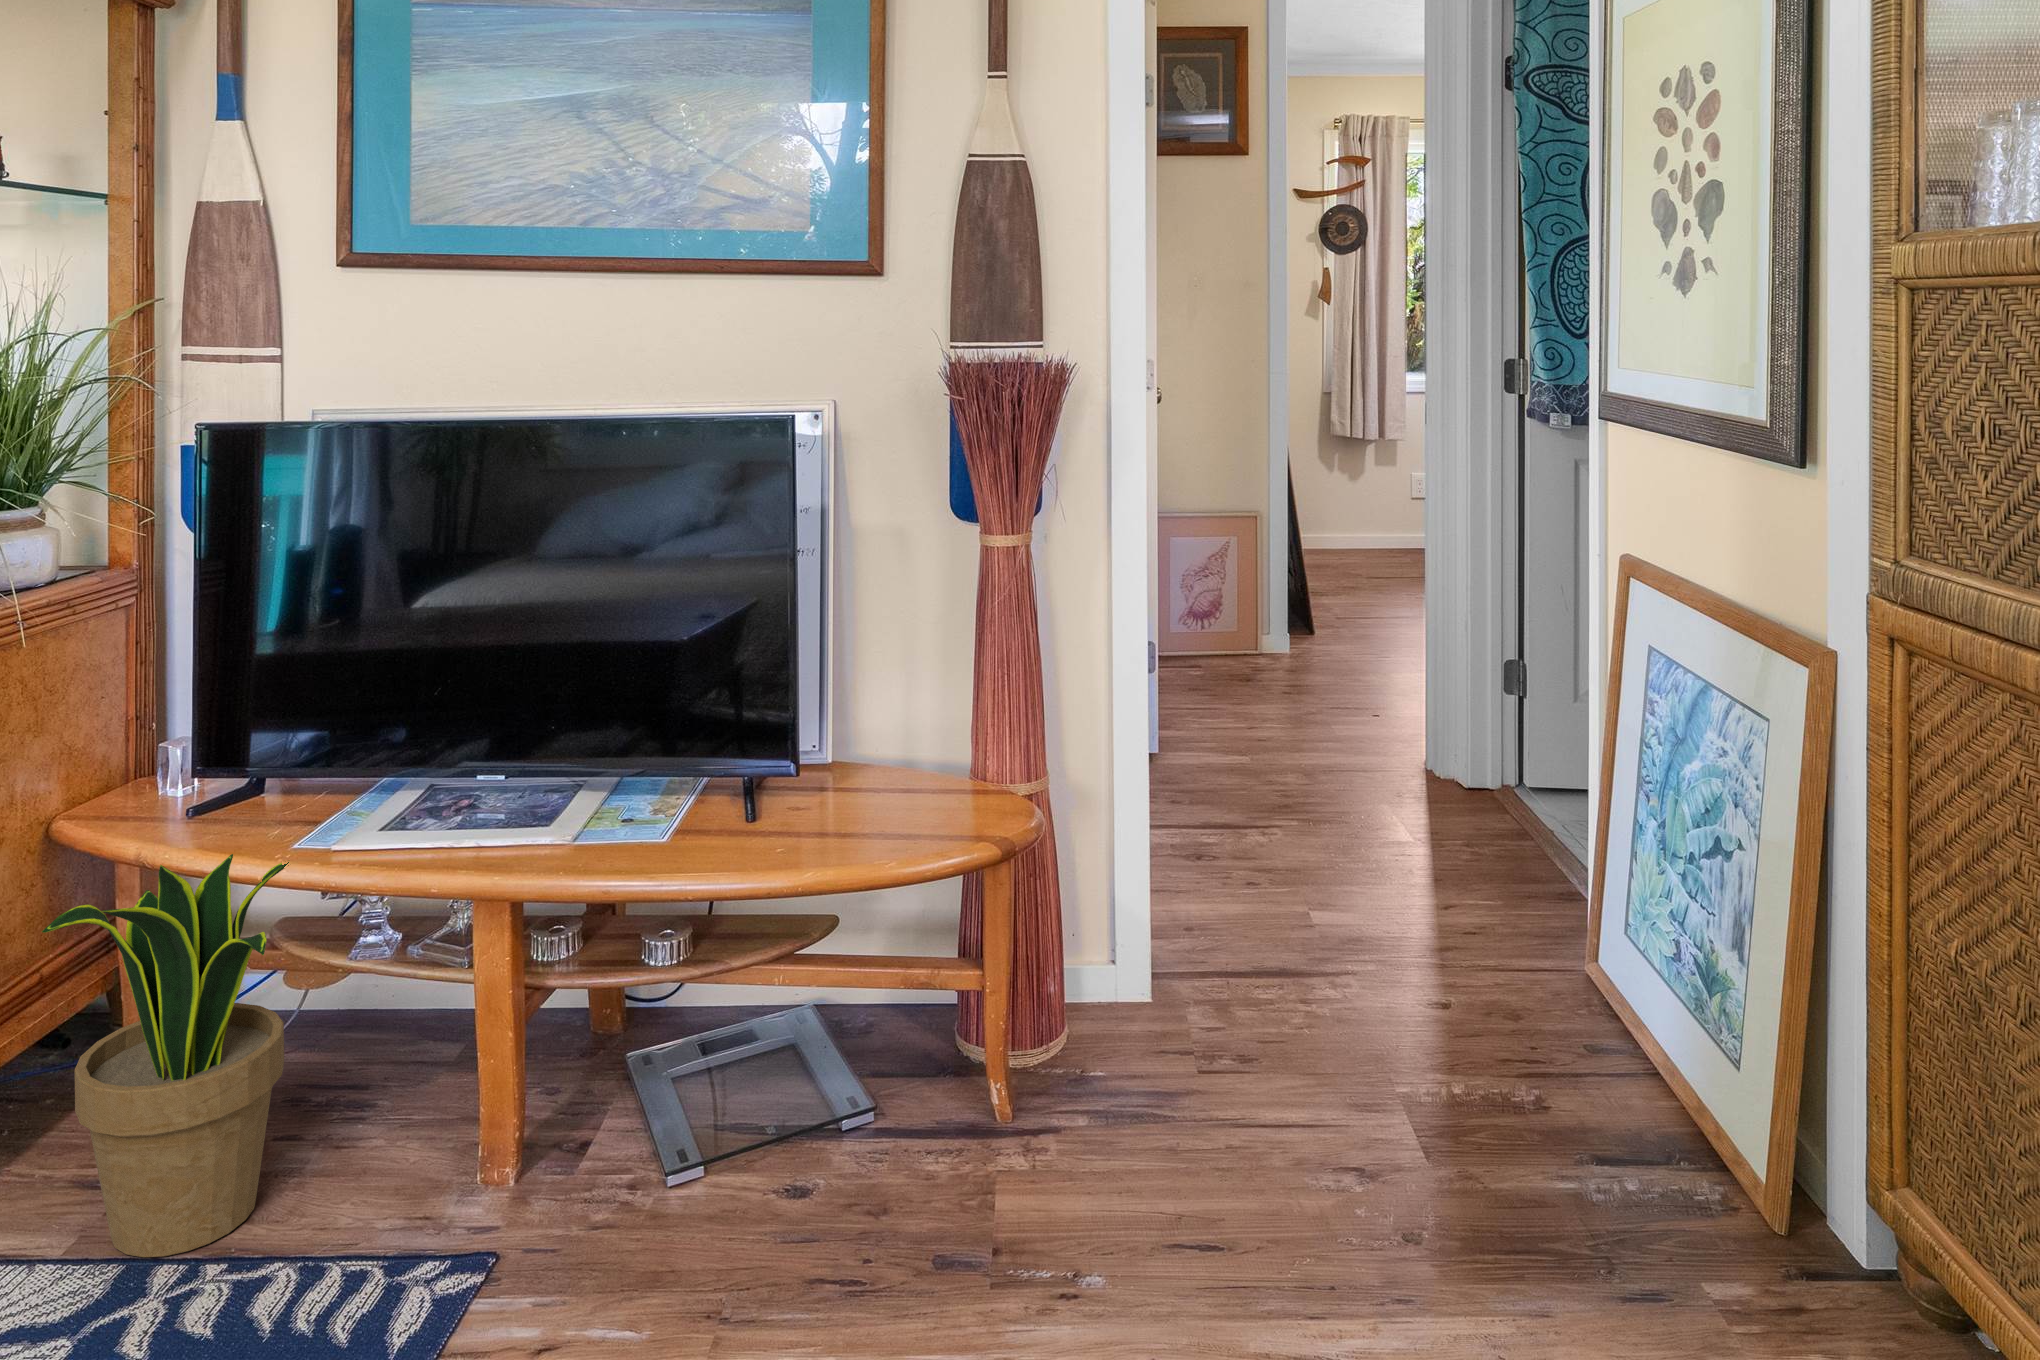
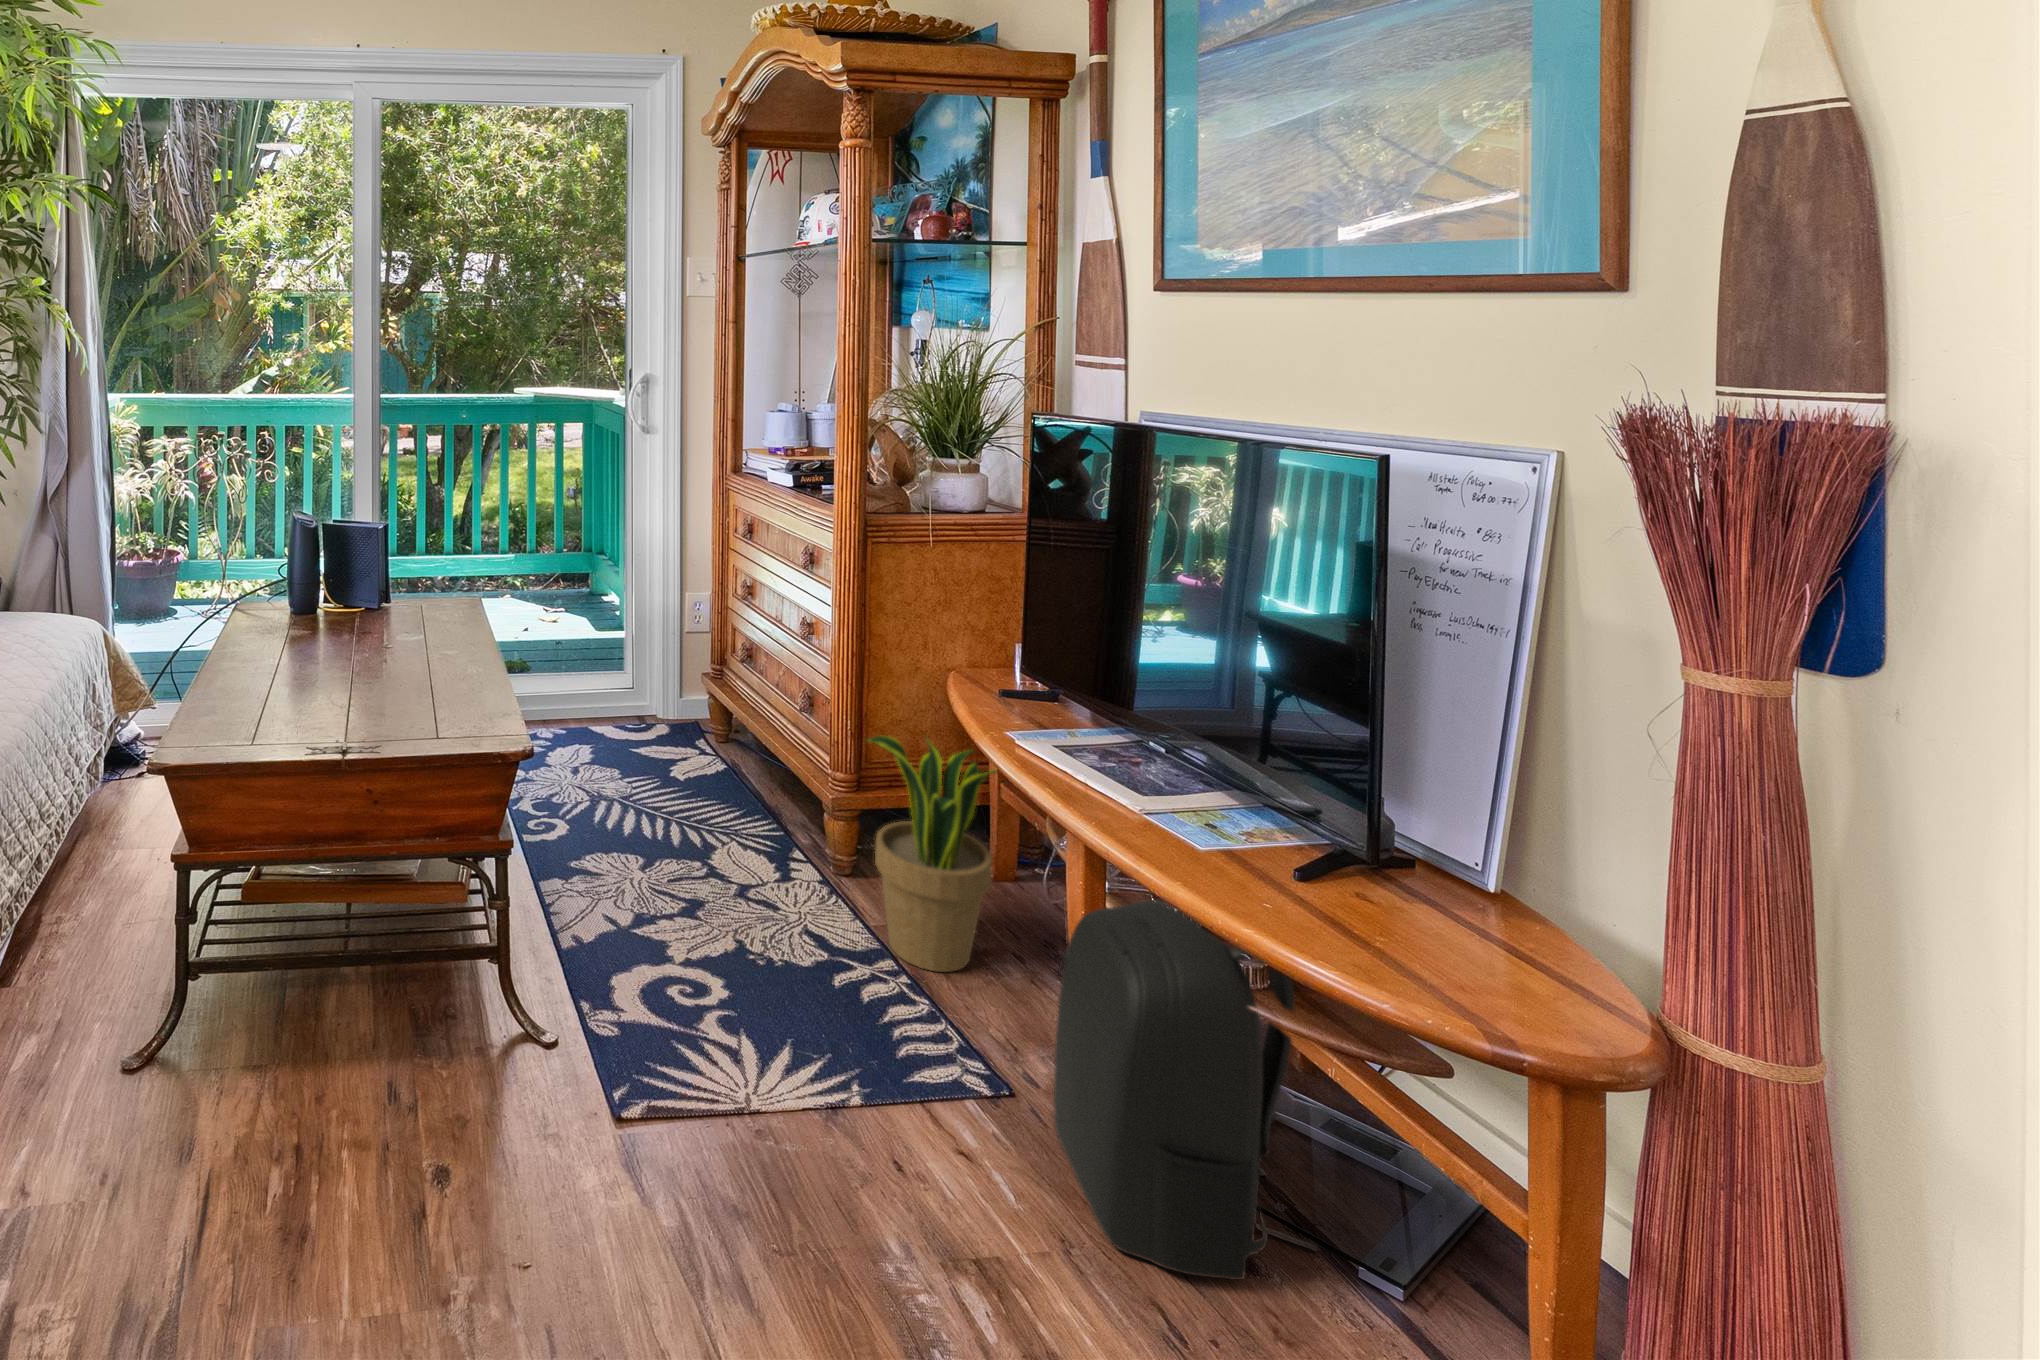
backpack: none [561,836,827,1275] -> present [1054,900,1317,1280]

